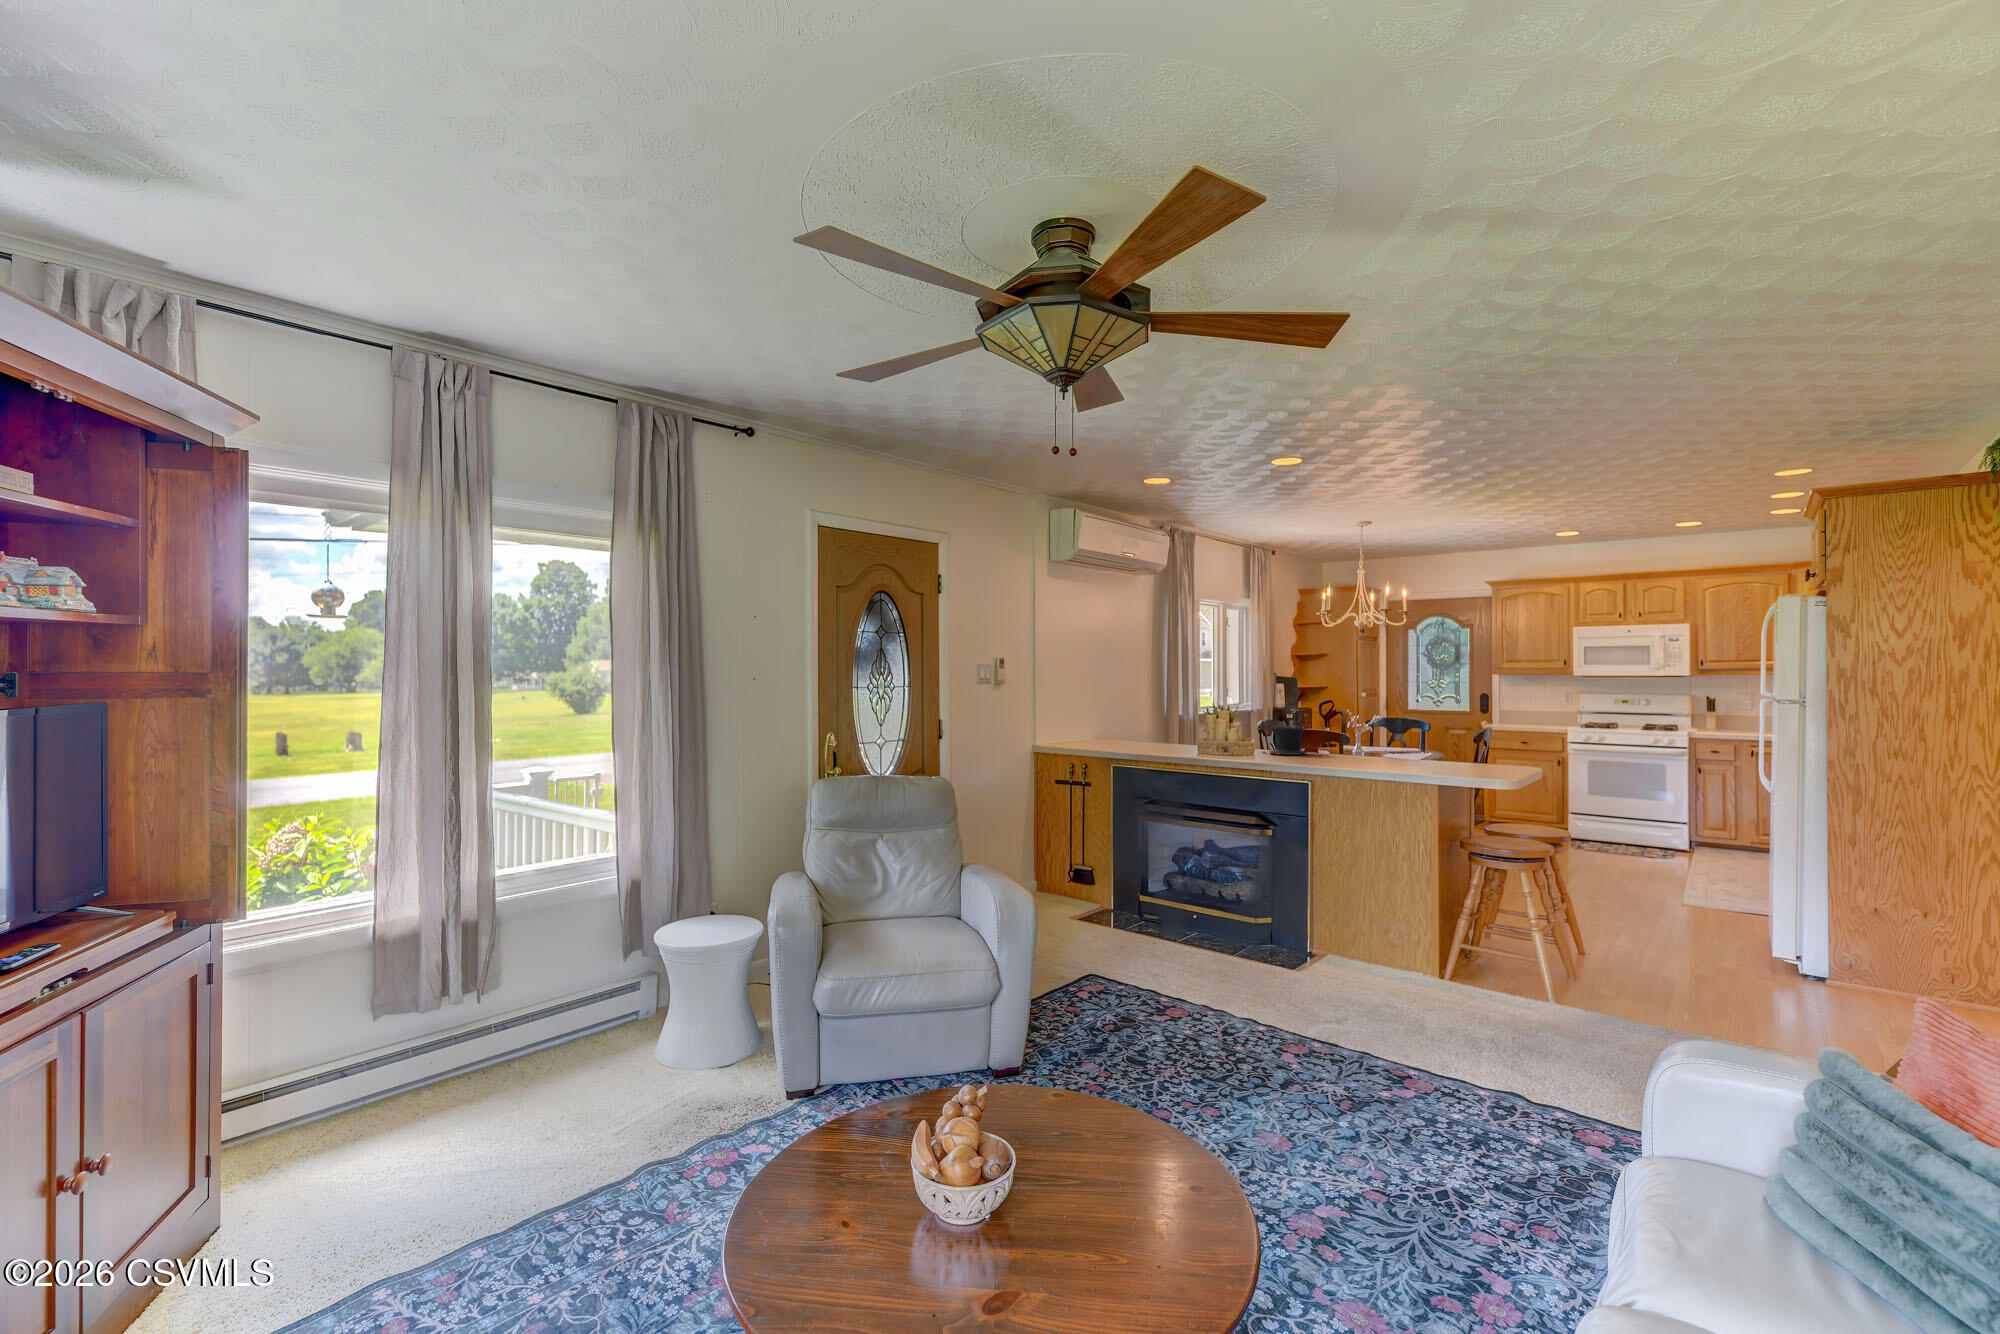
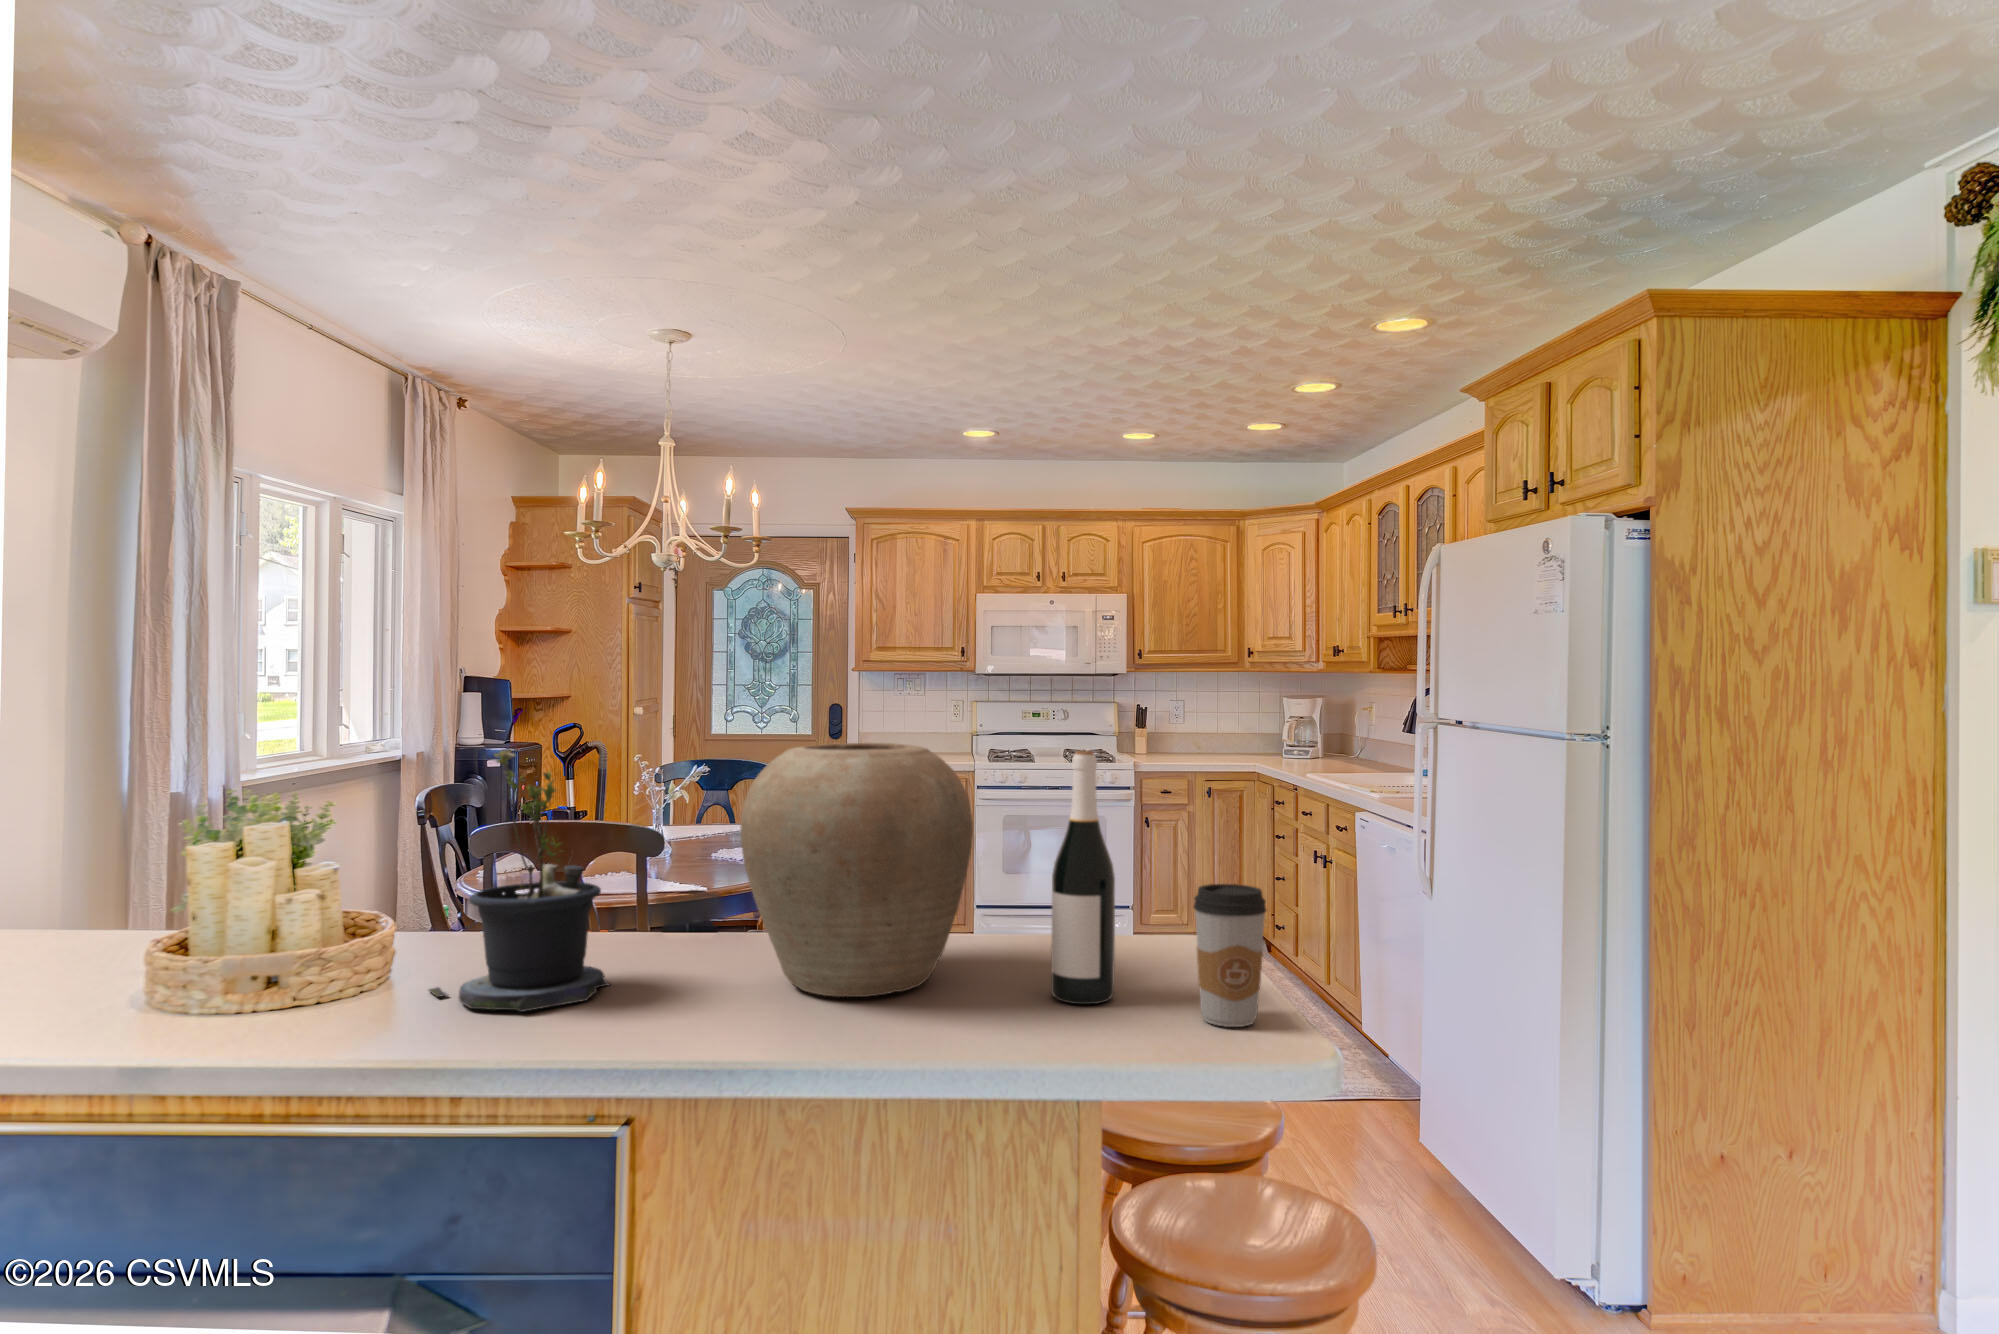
vase: none [1343,690,1414,759] -> present [740,743,973,997]
wine bottle: none [1432,691,1453,764] -> present [1051,751,1115,1004]
coffee cup: none [1468,730,1492,769] -> present [1194,884,1267,1027]

